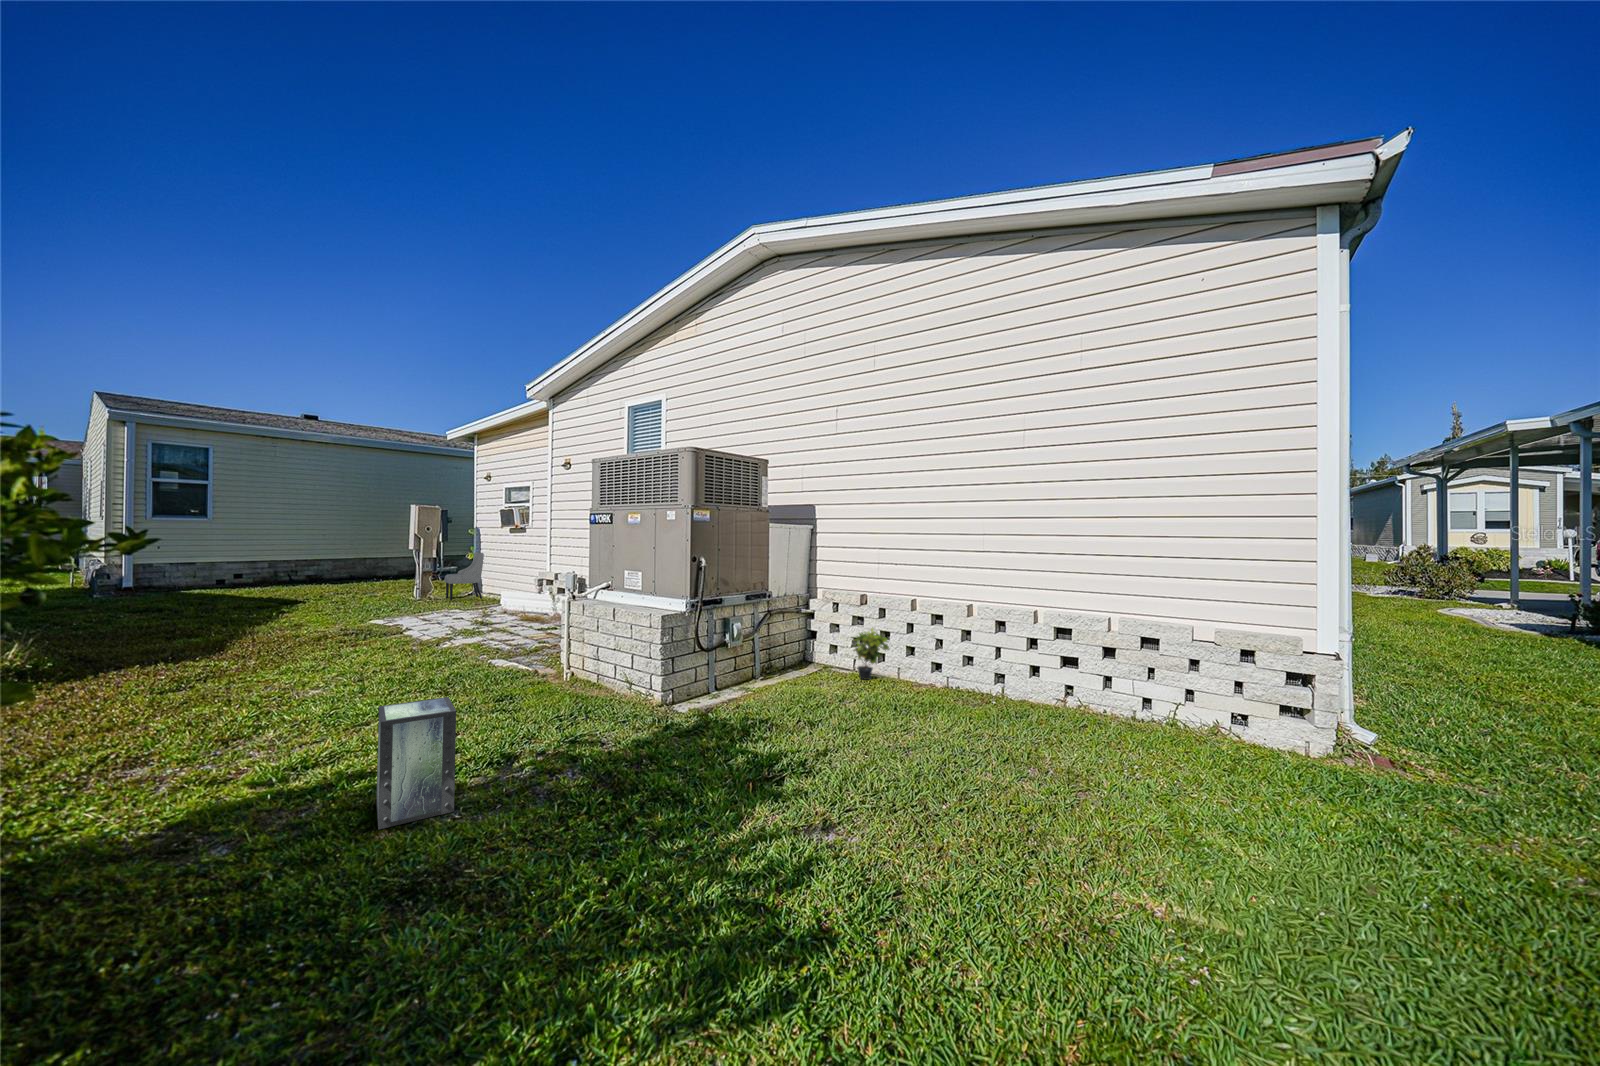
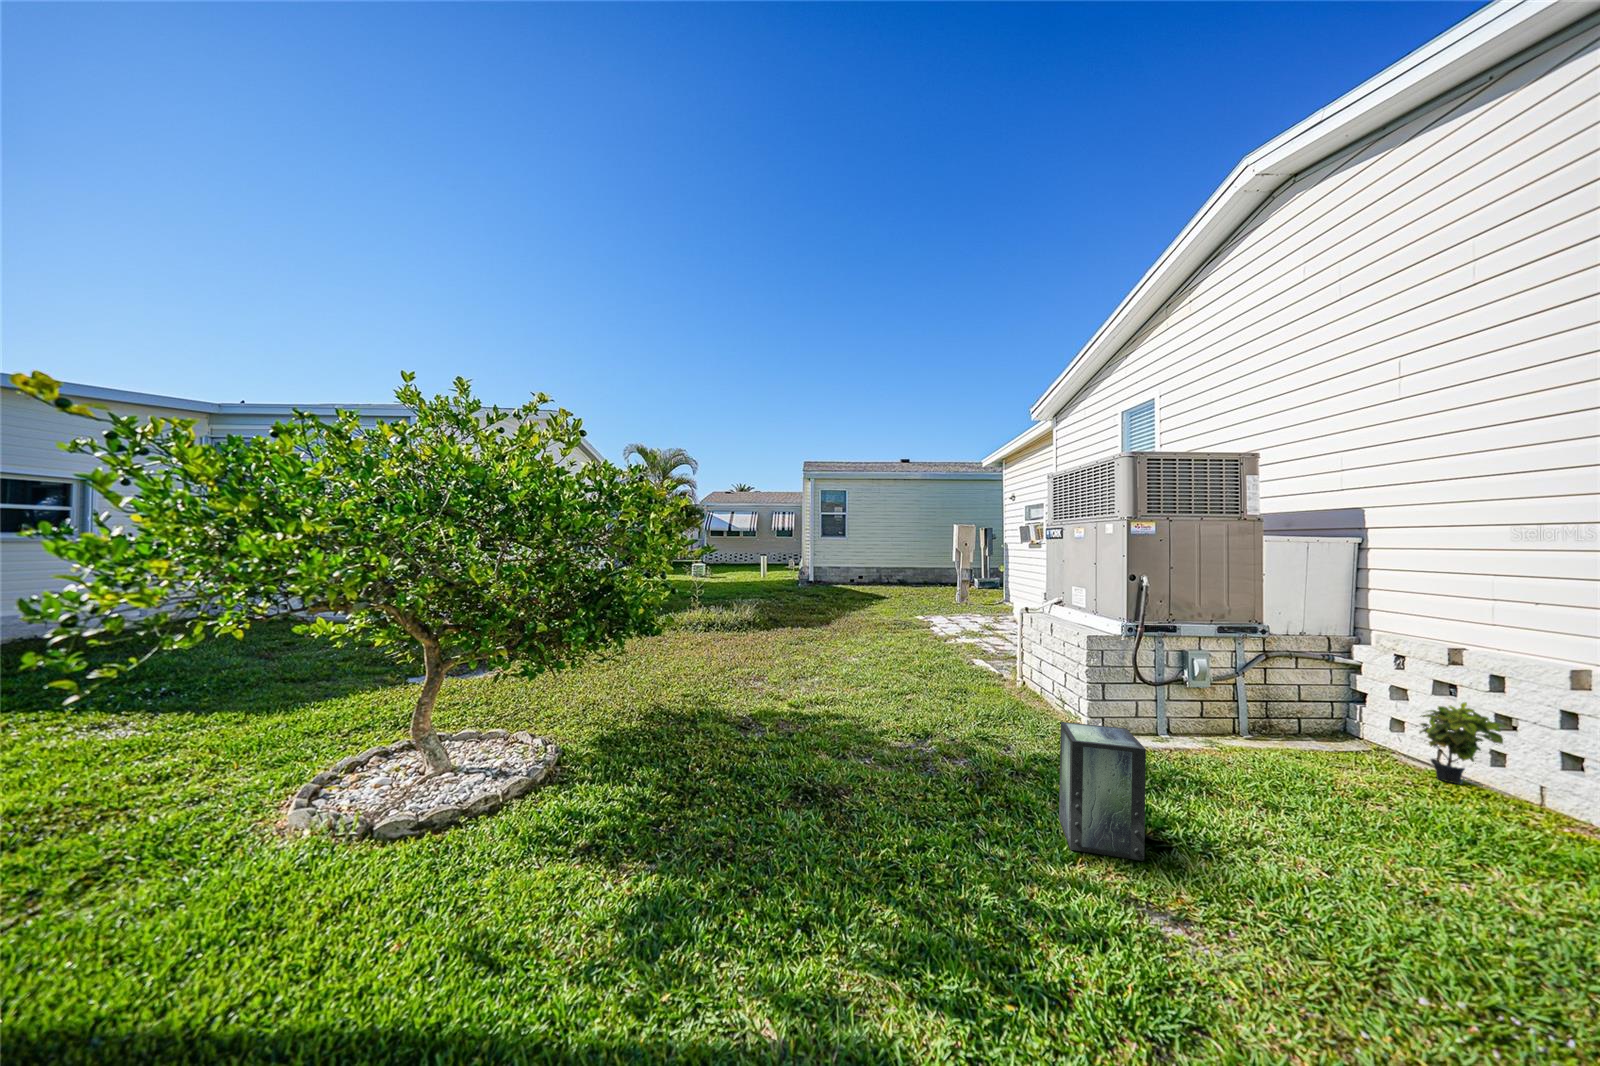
chair: present [444,552,484,600] -> none [973,565,1004,607]
storage box: present [376,697,456,829] -> present [1059,722,1146,861]

